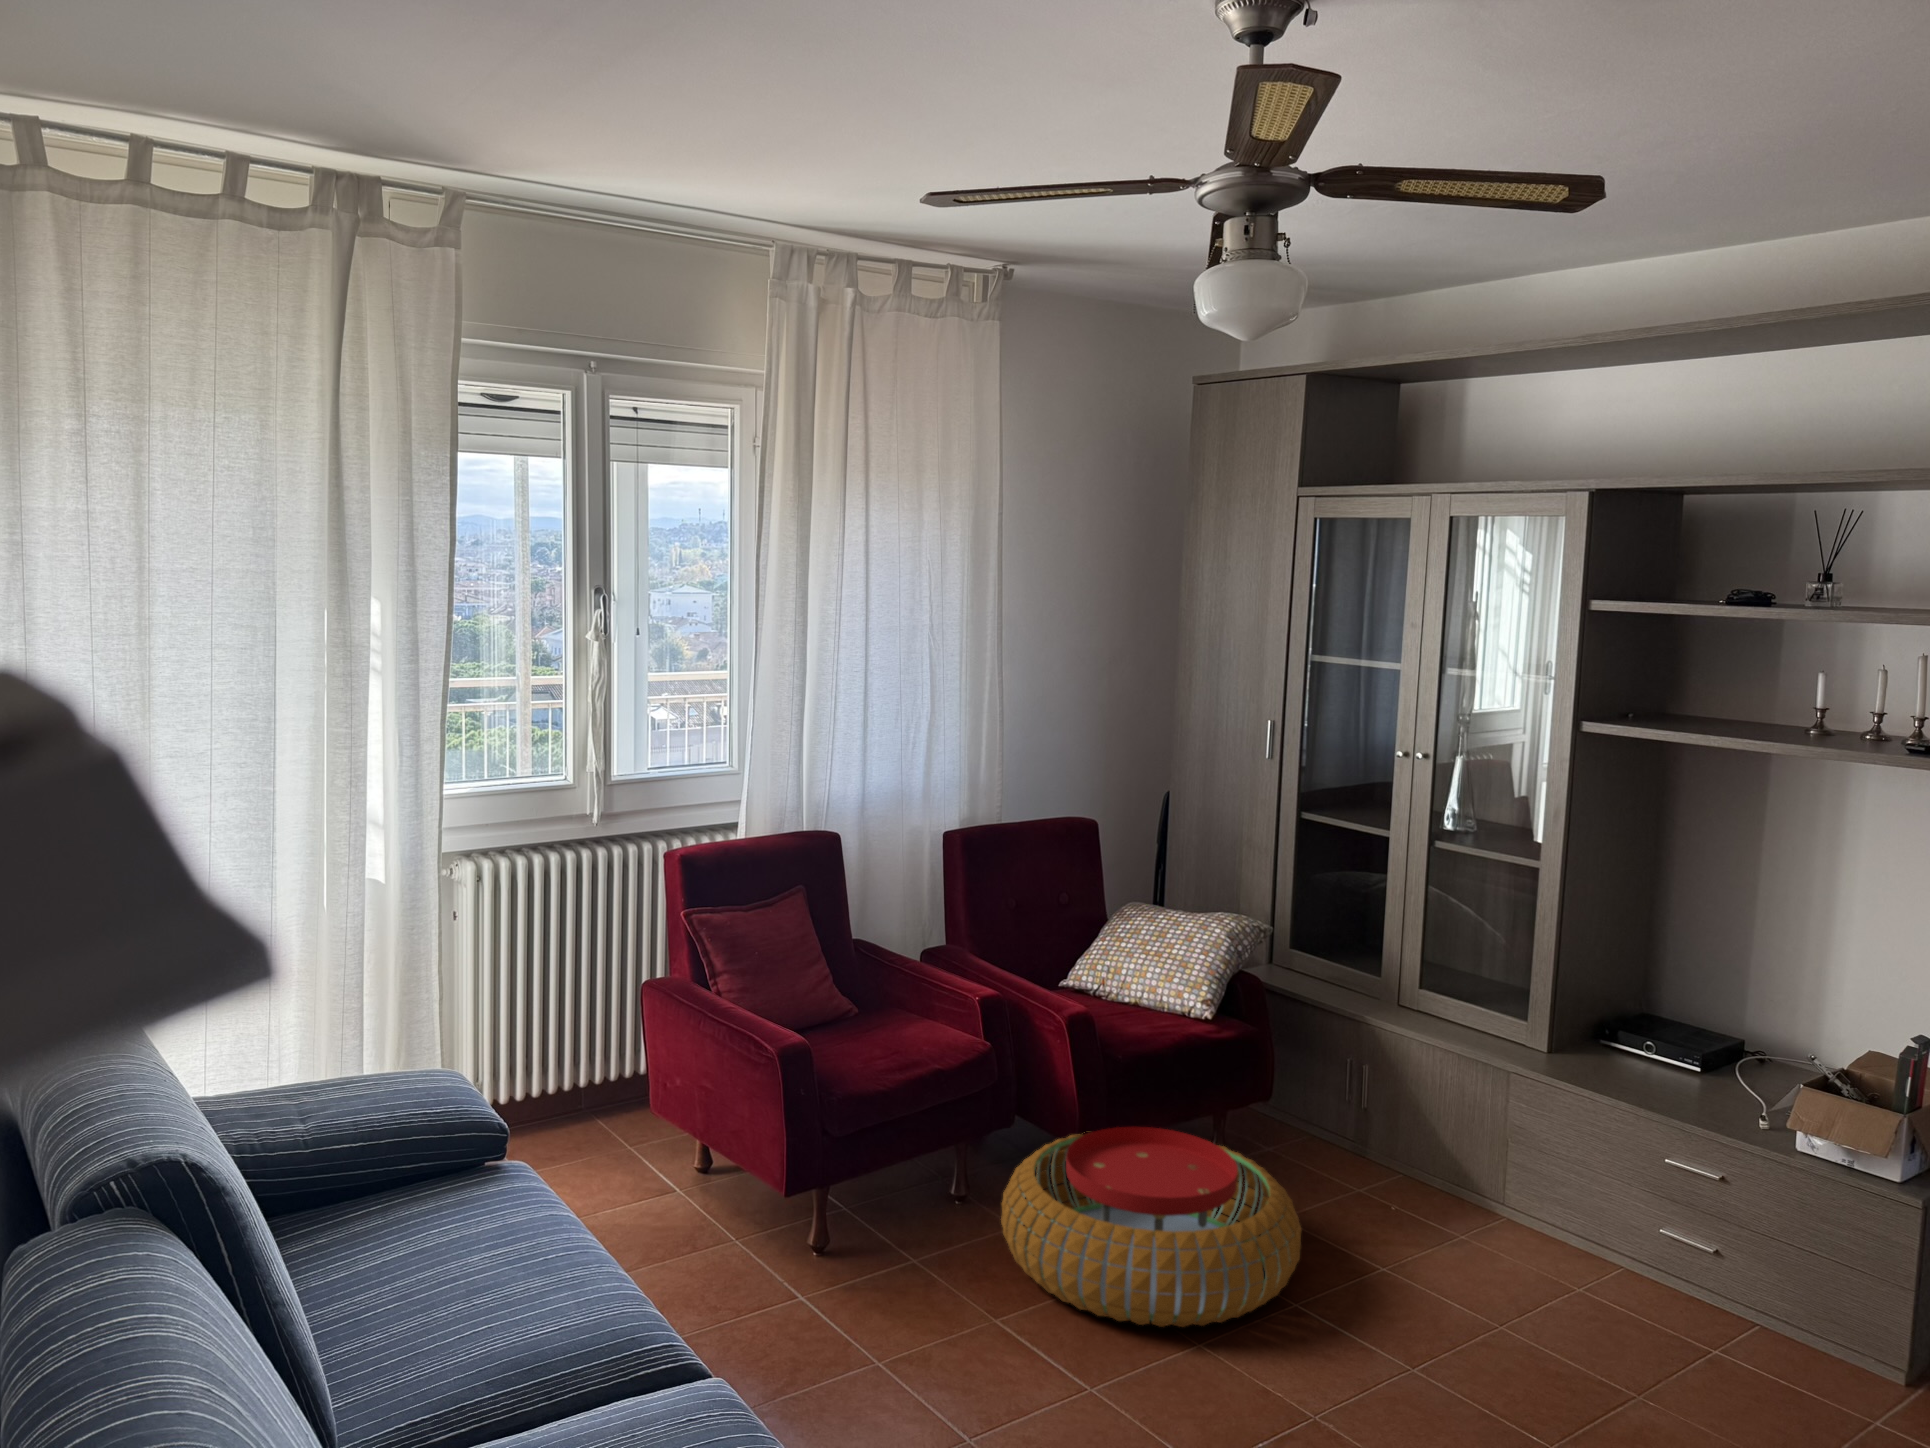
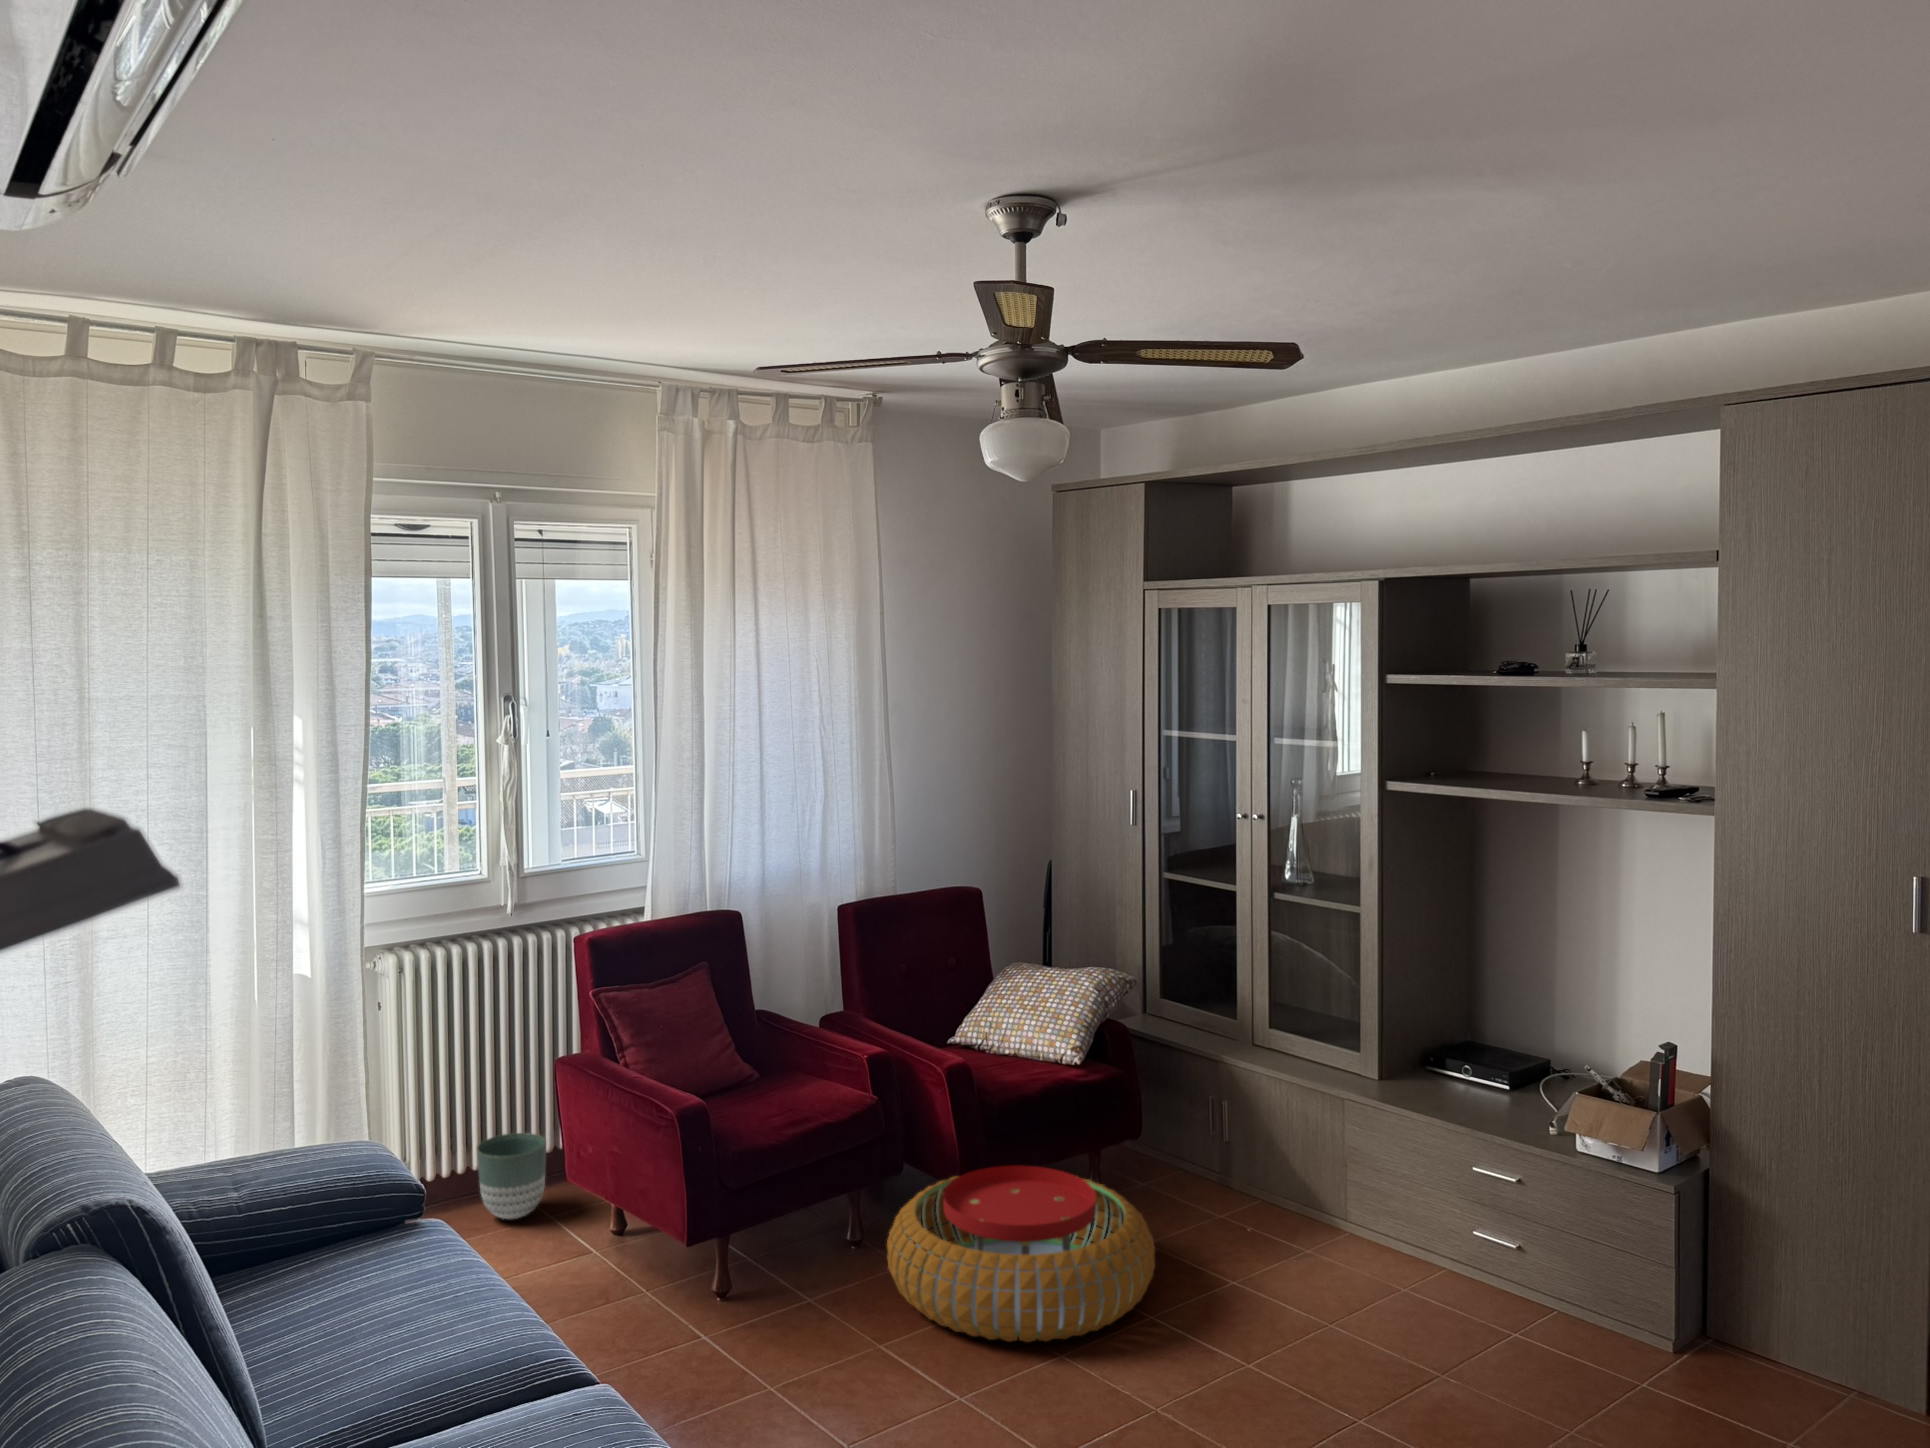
planter: none [553,1060,627,1152] -> present [477,1133,546,1219]

